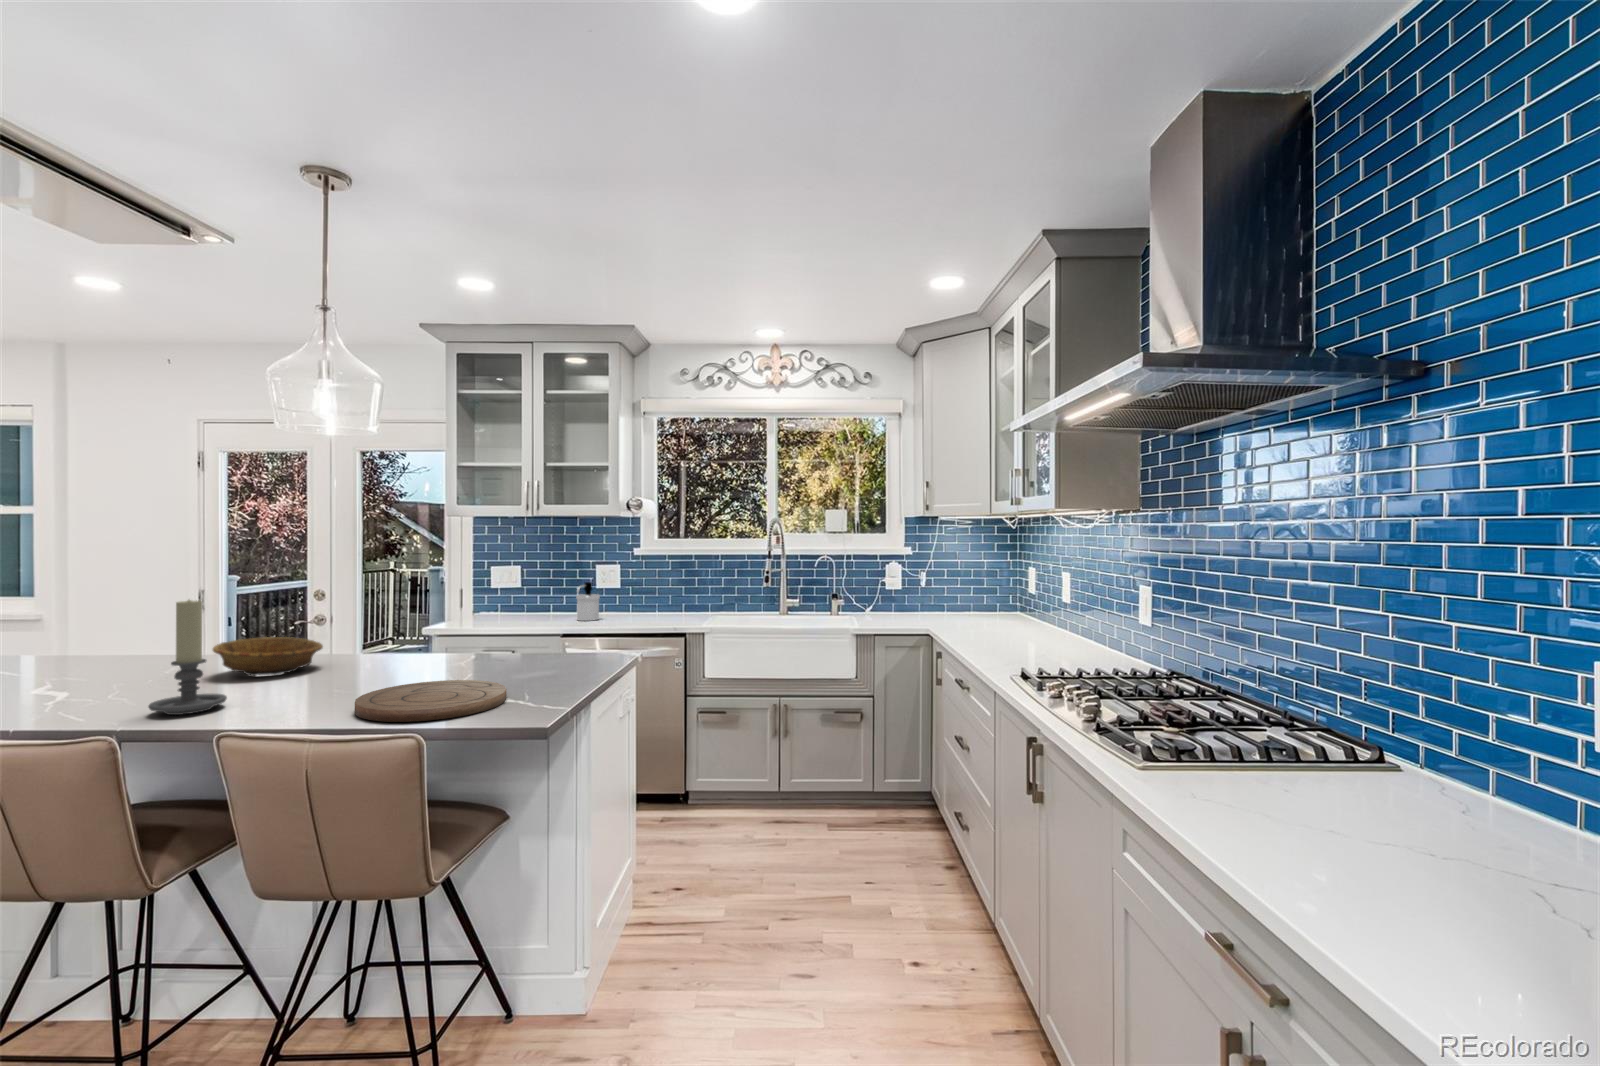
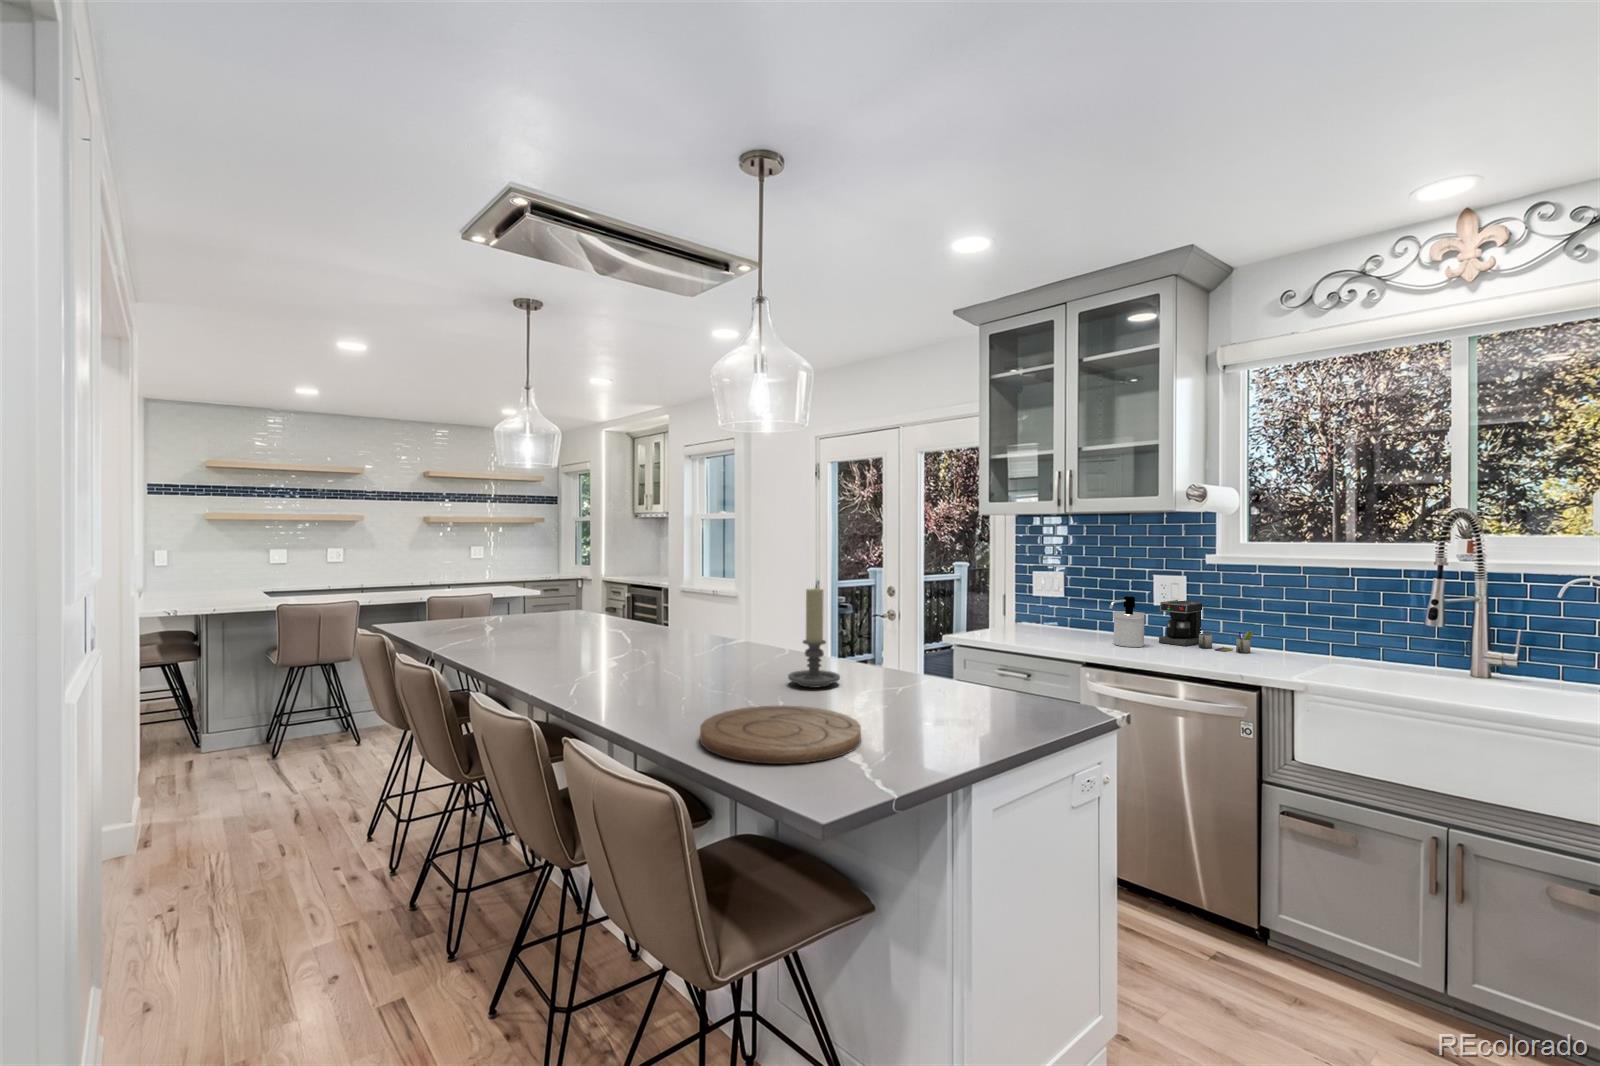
coffee maker: none [605,584,669,617] -> present [1159,600,1254,653]
candle holder: present [148,600,227,715] -> present [788,588,840,688]
decorative bowl: present [213,637,323,676] -> none [694,630,780,669]

